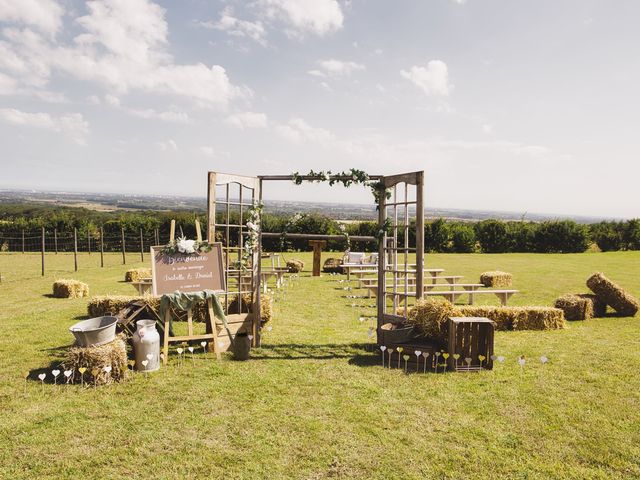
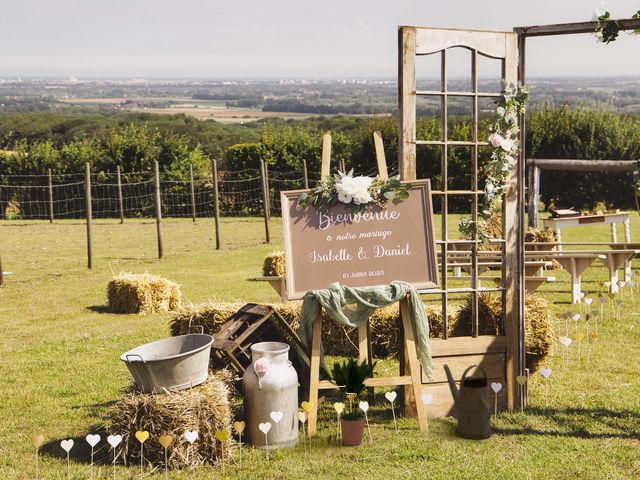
potted plant: none [167,322,199,368] -> present [319,357,378,446]

